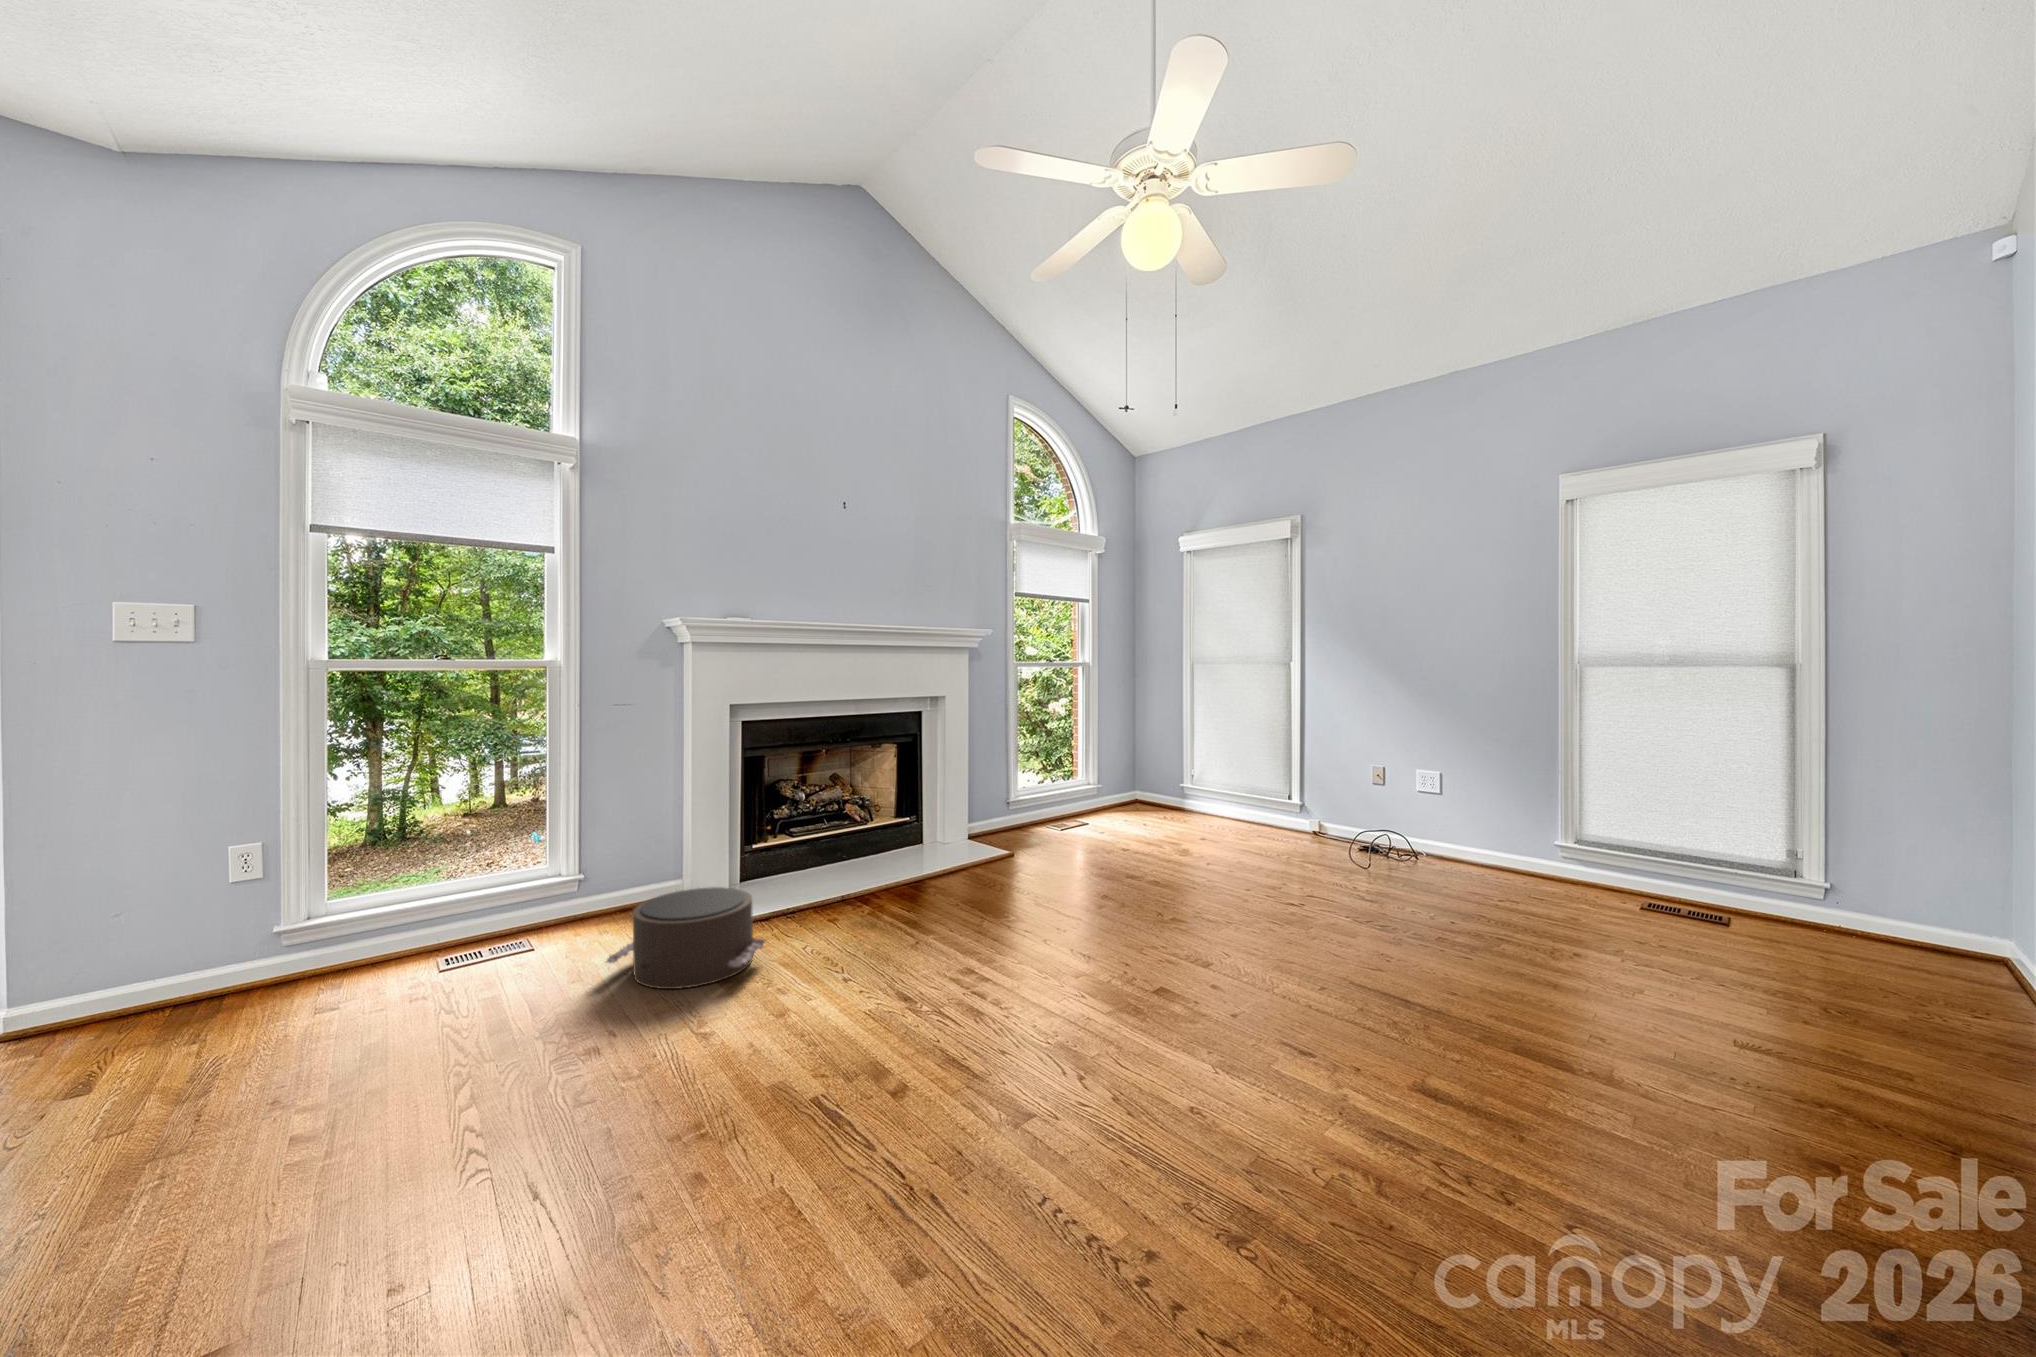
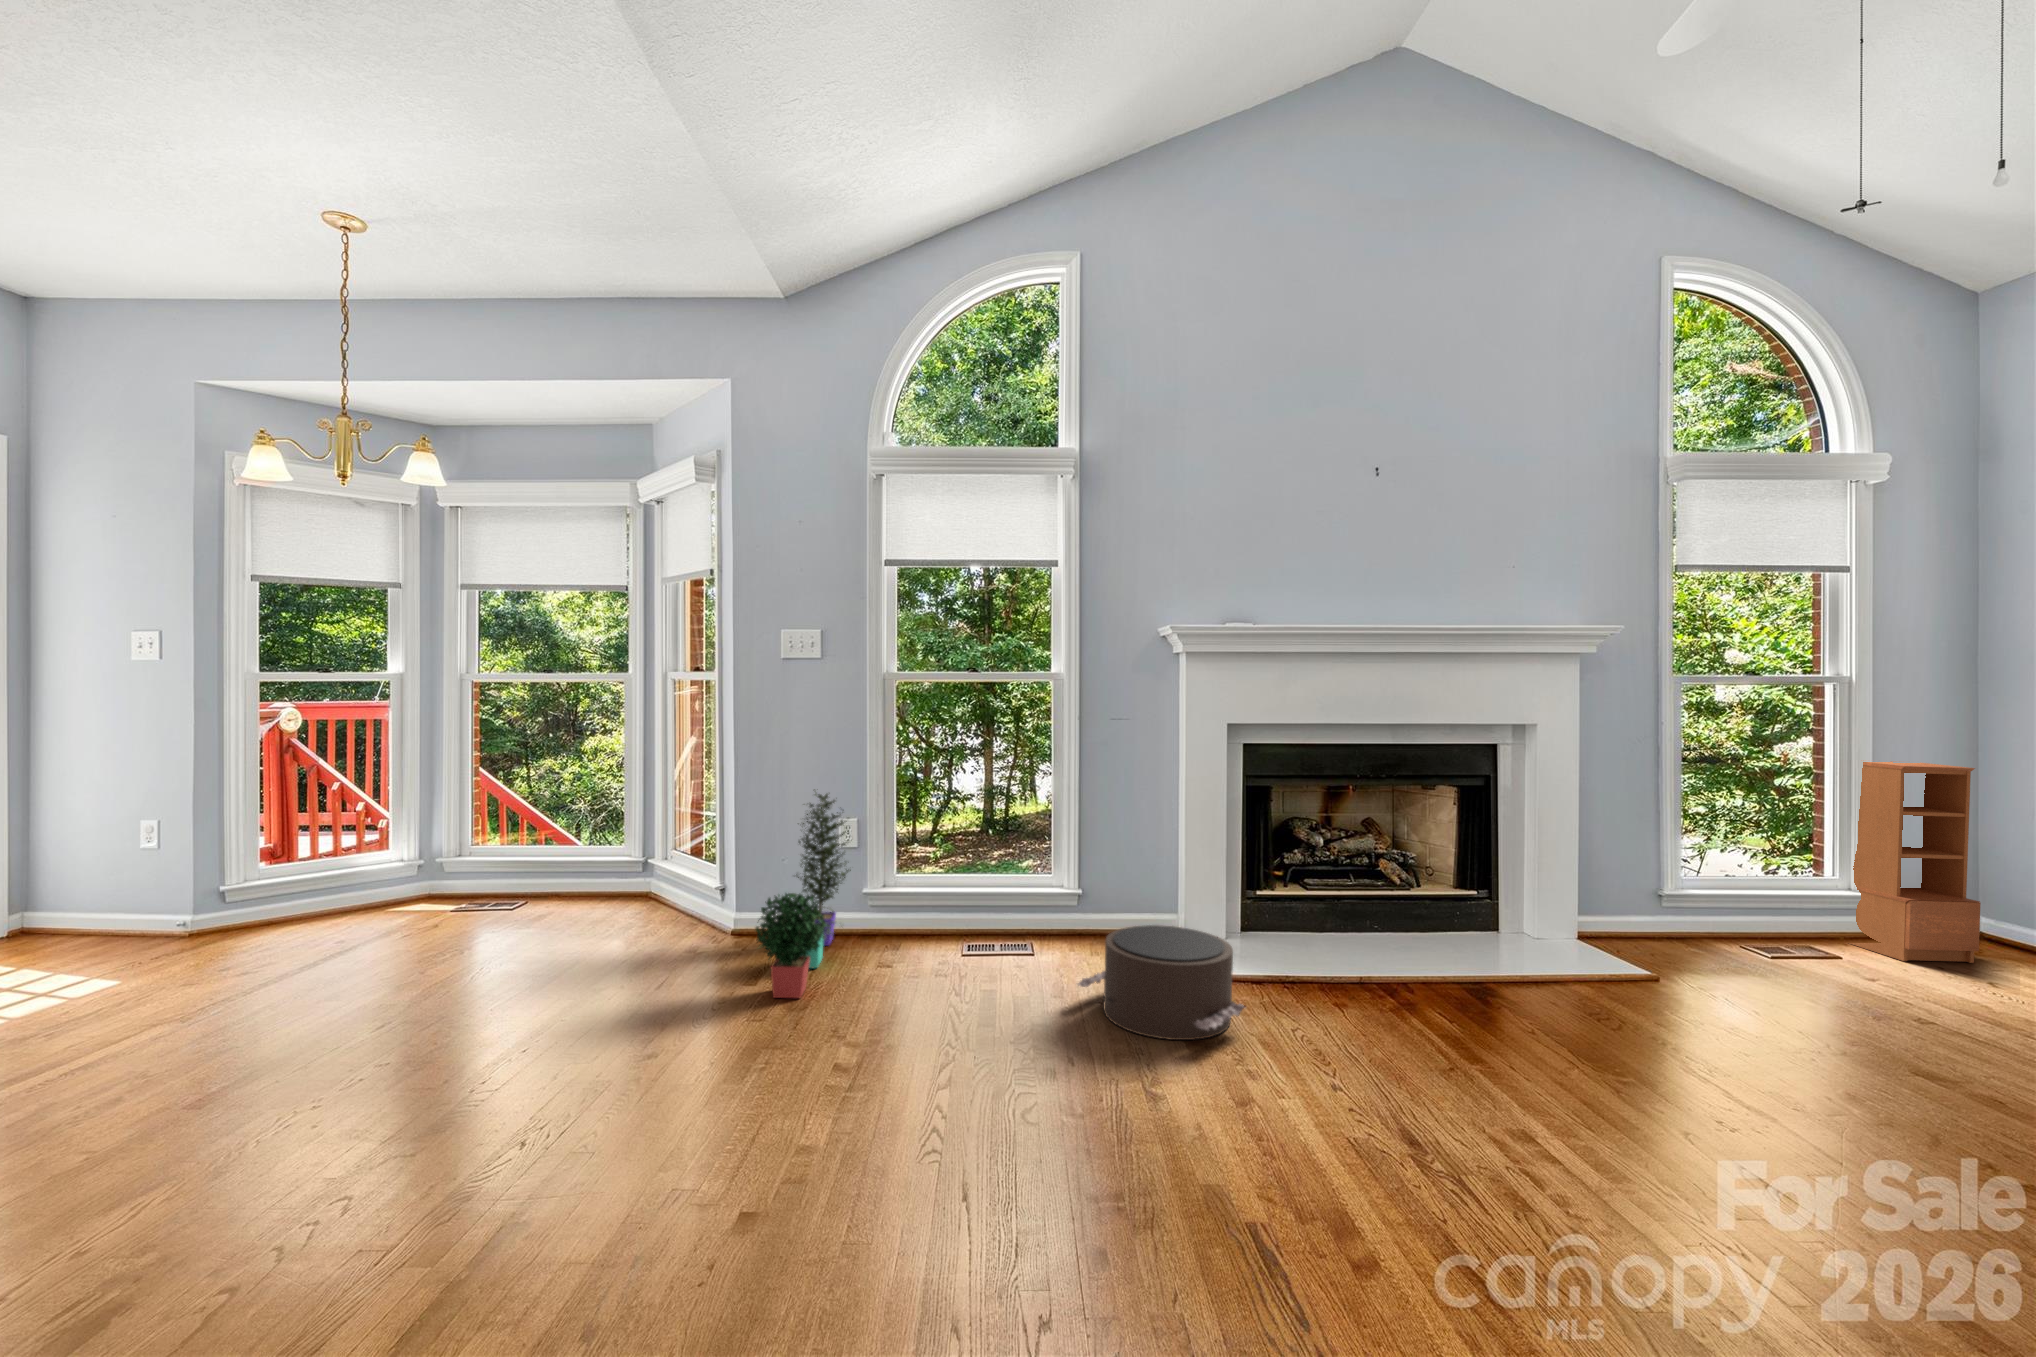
bookcase: none [1096,703,1150,816] -> present [1849,761,1981,963]
potted plant: none [143,823,287,1088] -> present [756,789,851,998]

